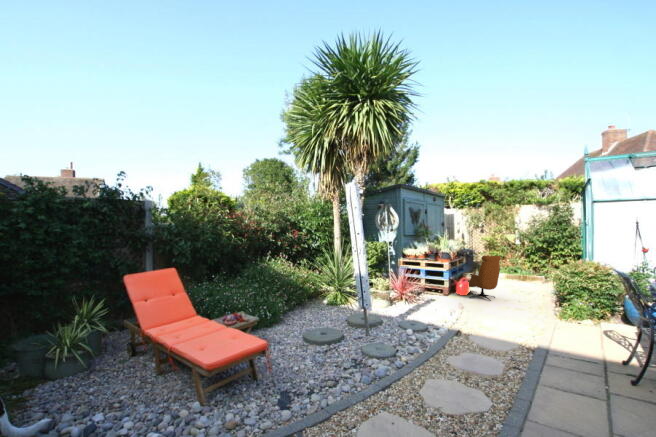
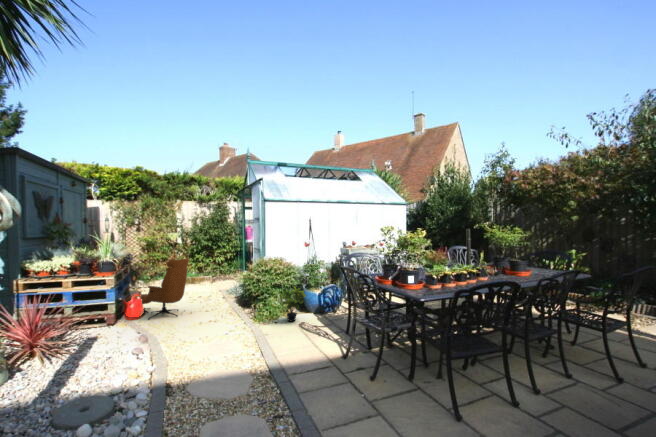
potted plant: none [578,294,610,329] -> present [281,287,306,321]

